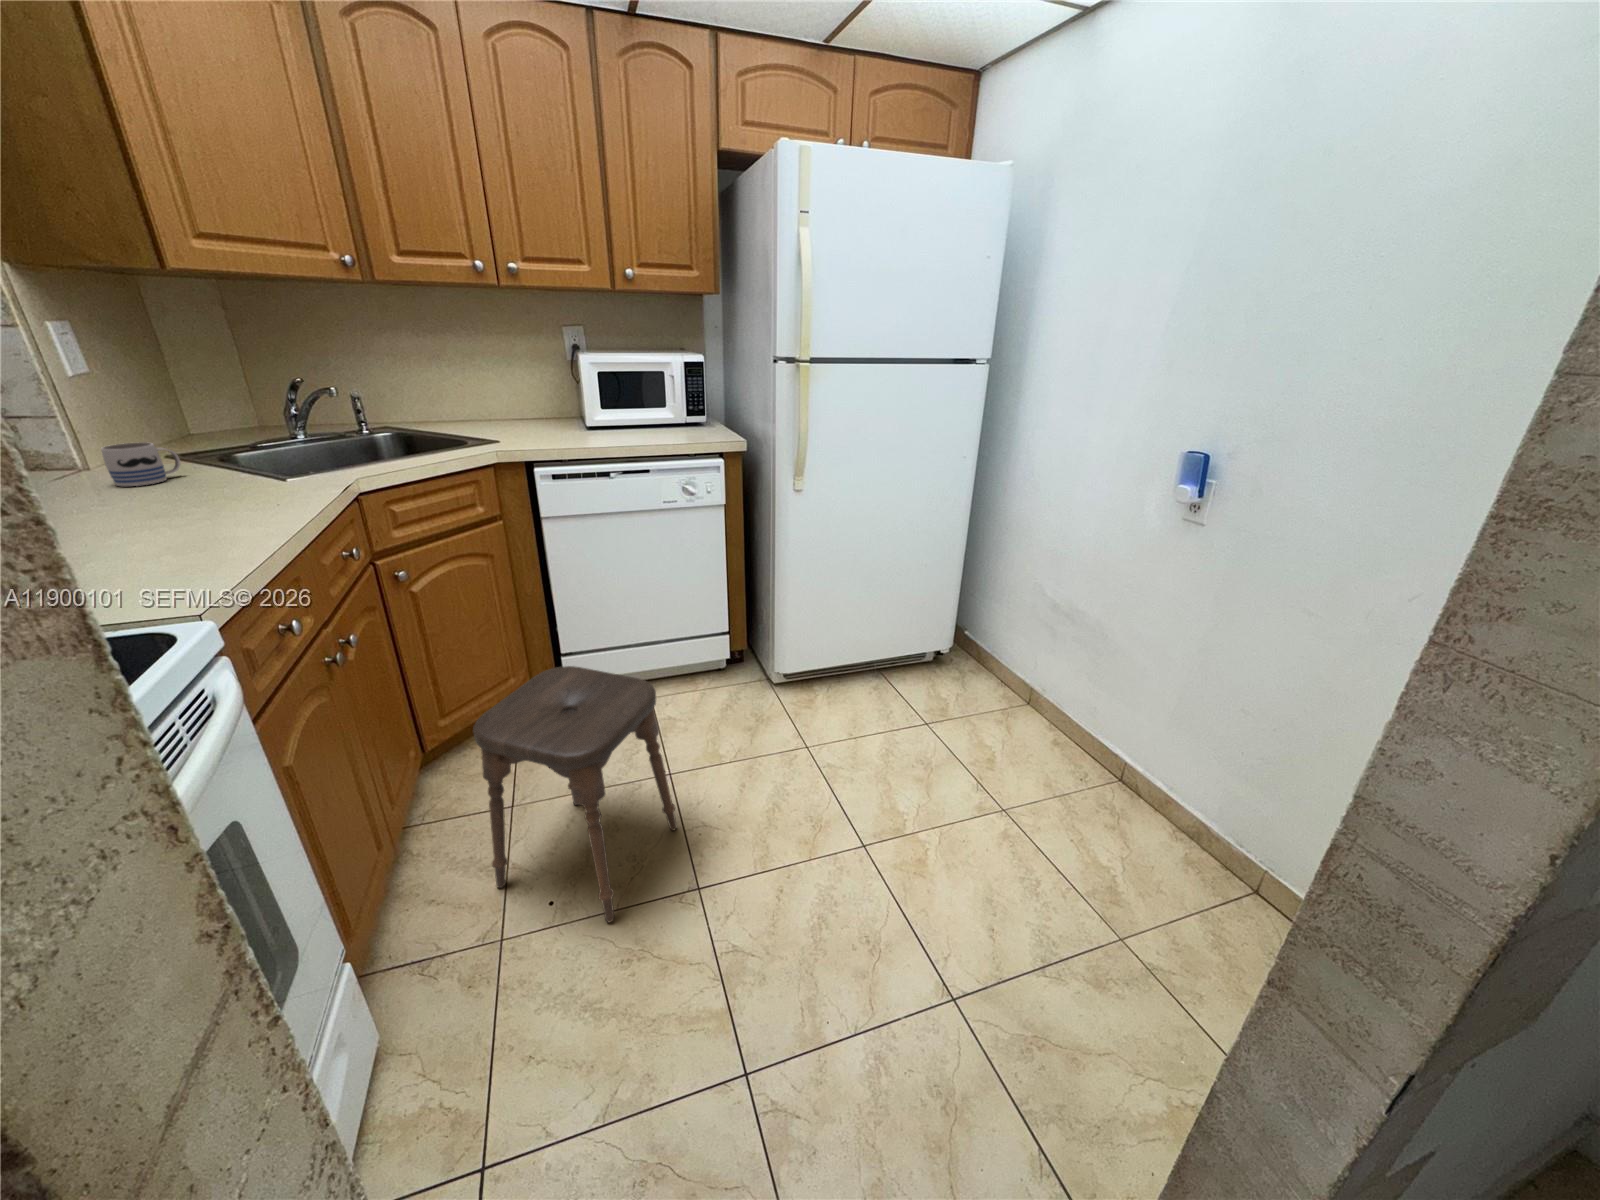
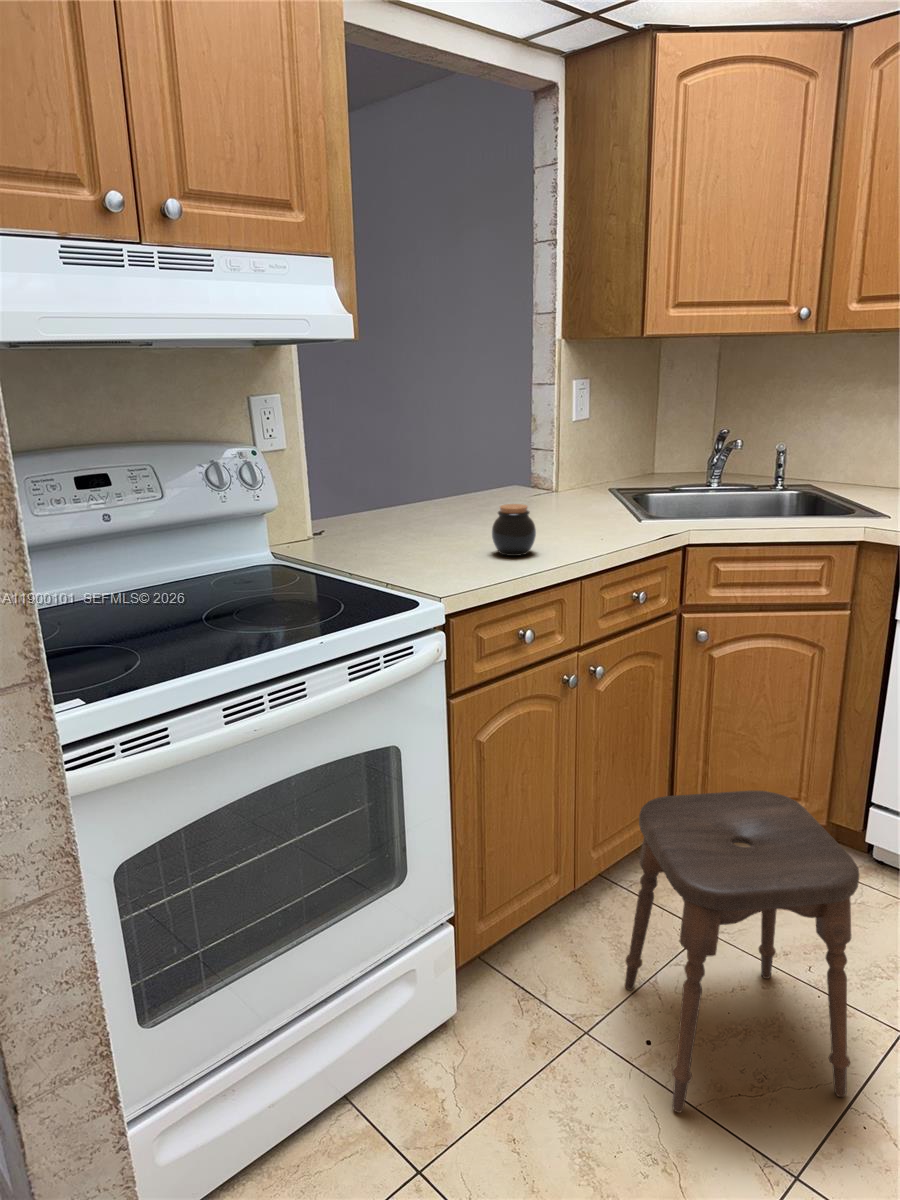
mug: present [101,442,180,486] -> none [552,473,596,506]
jar: none [140,482,218,550] -> present [492,504,536,556]

